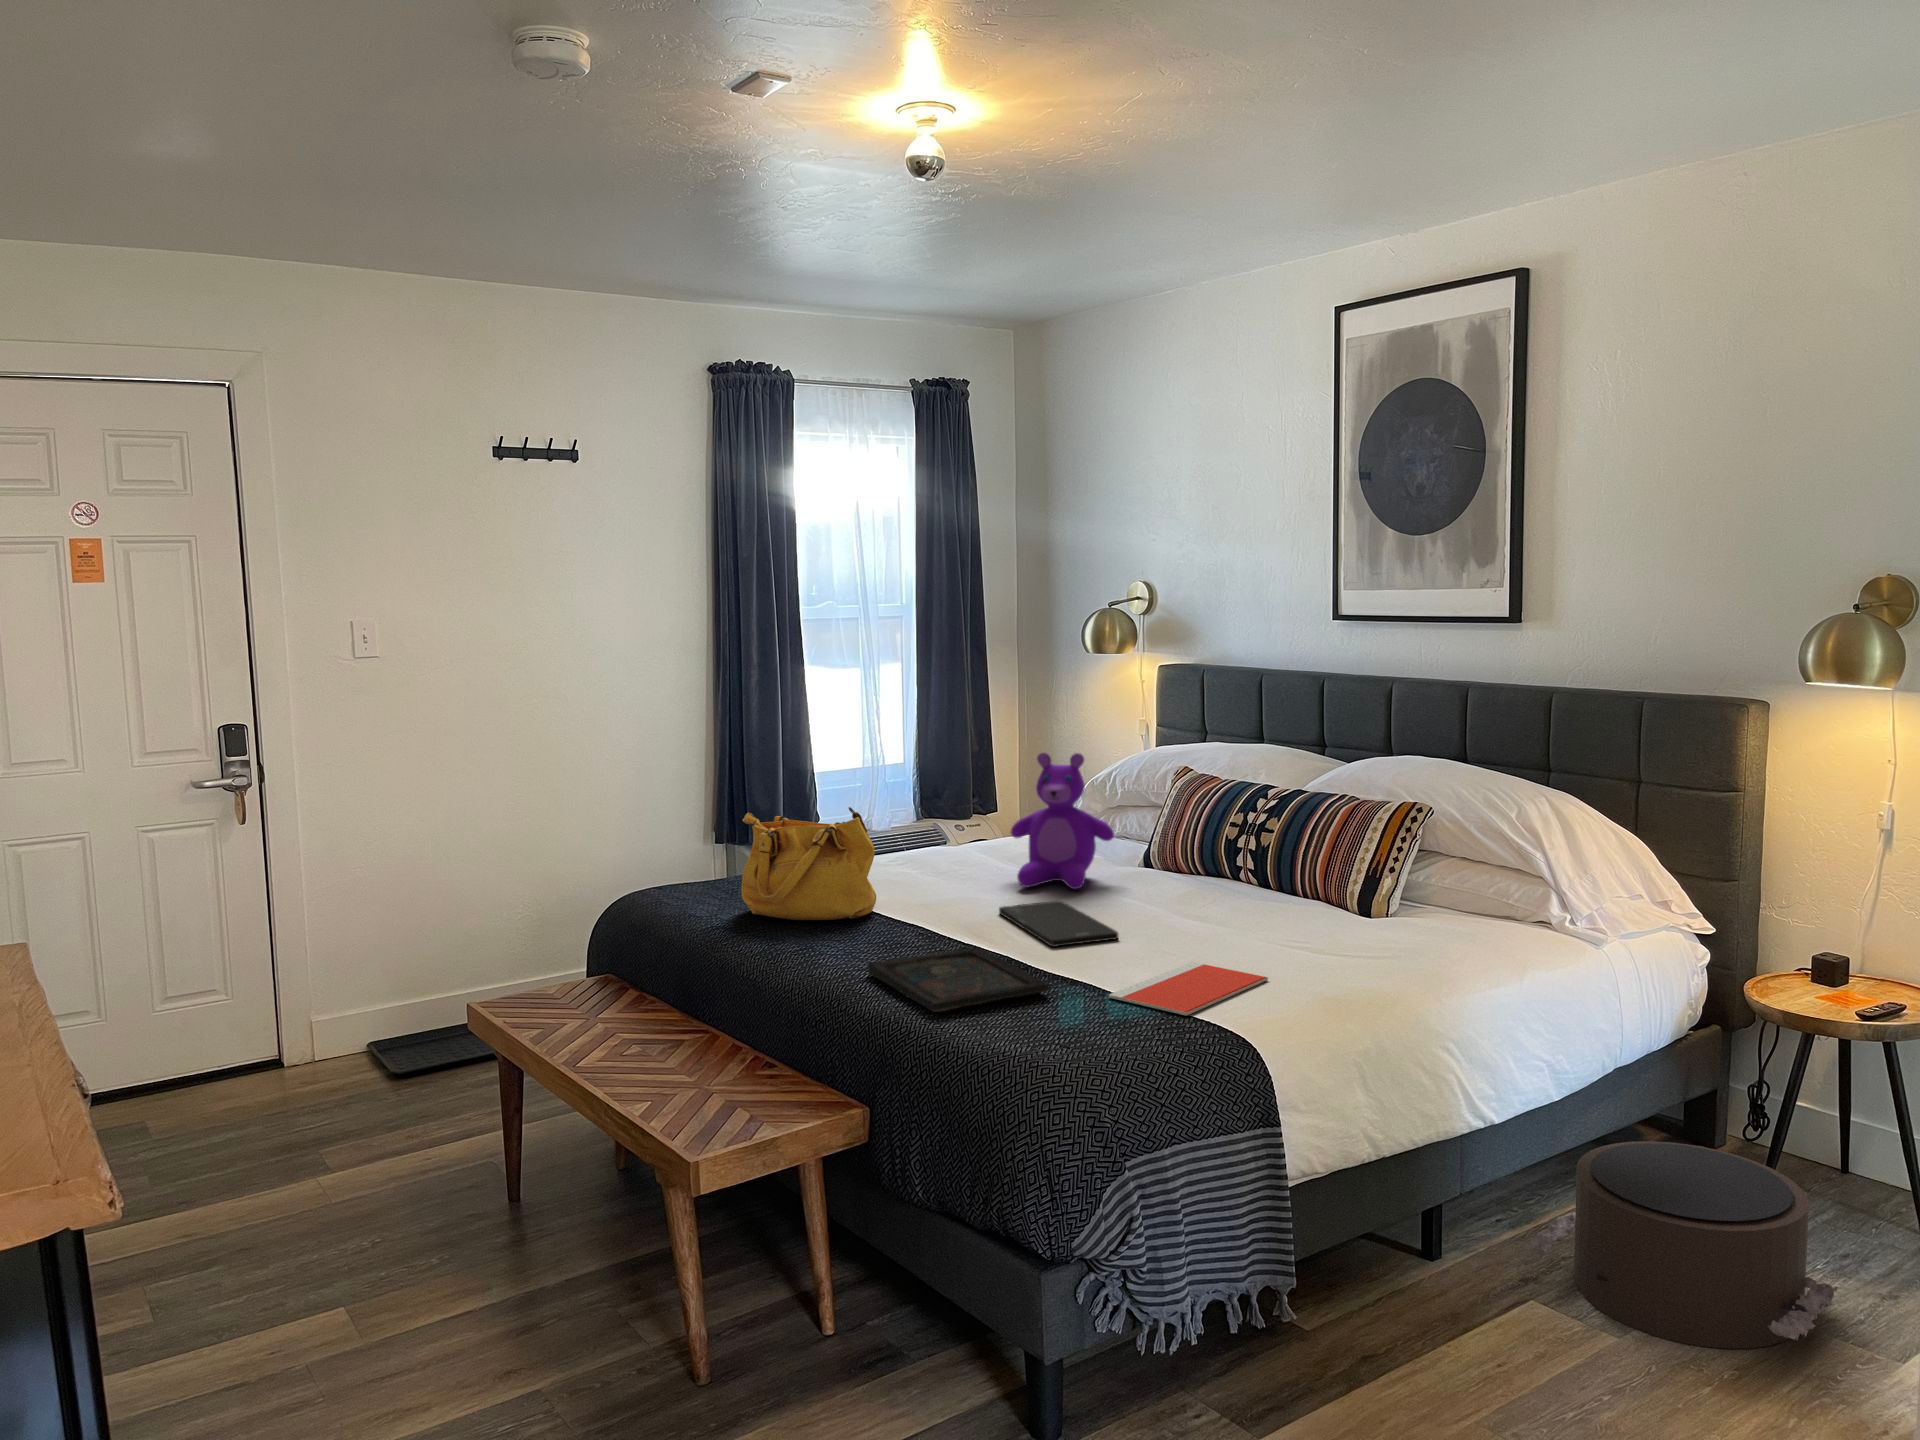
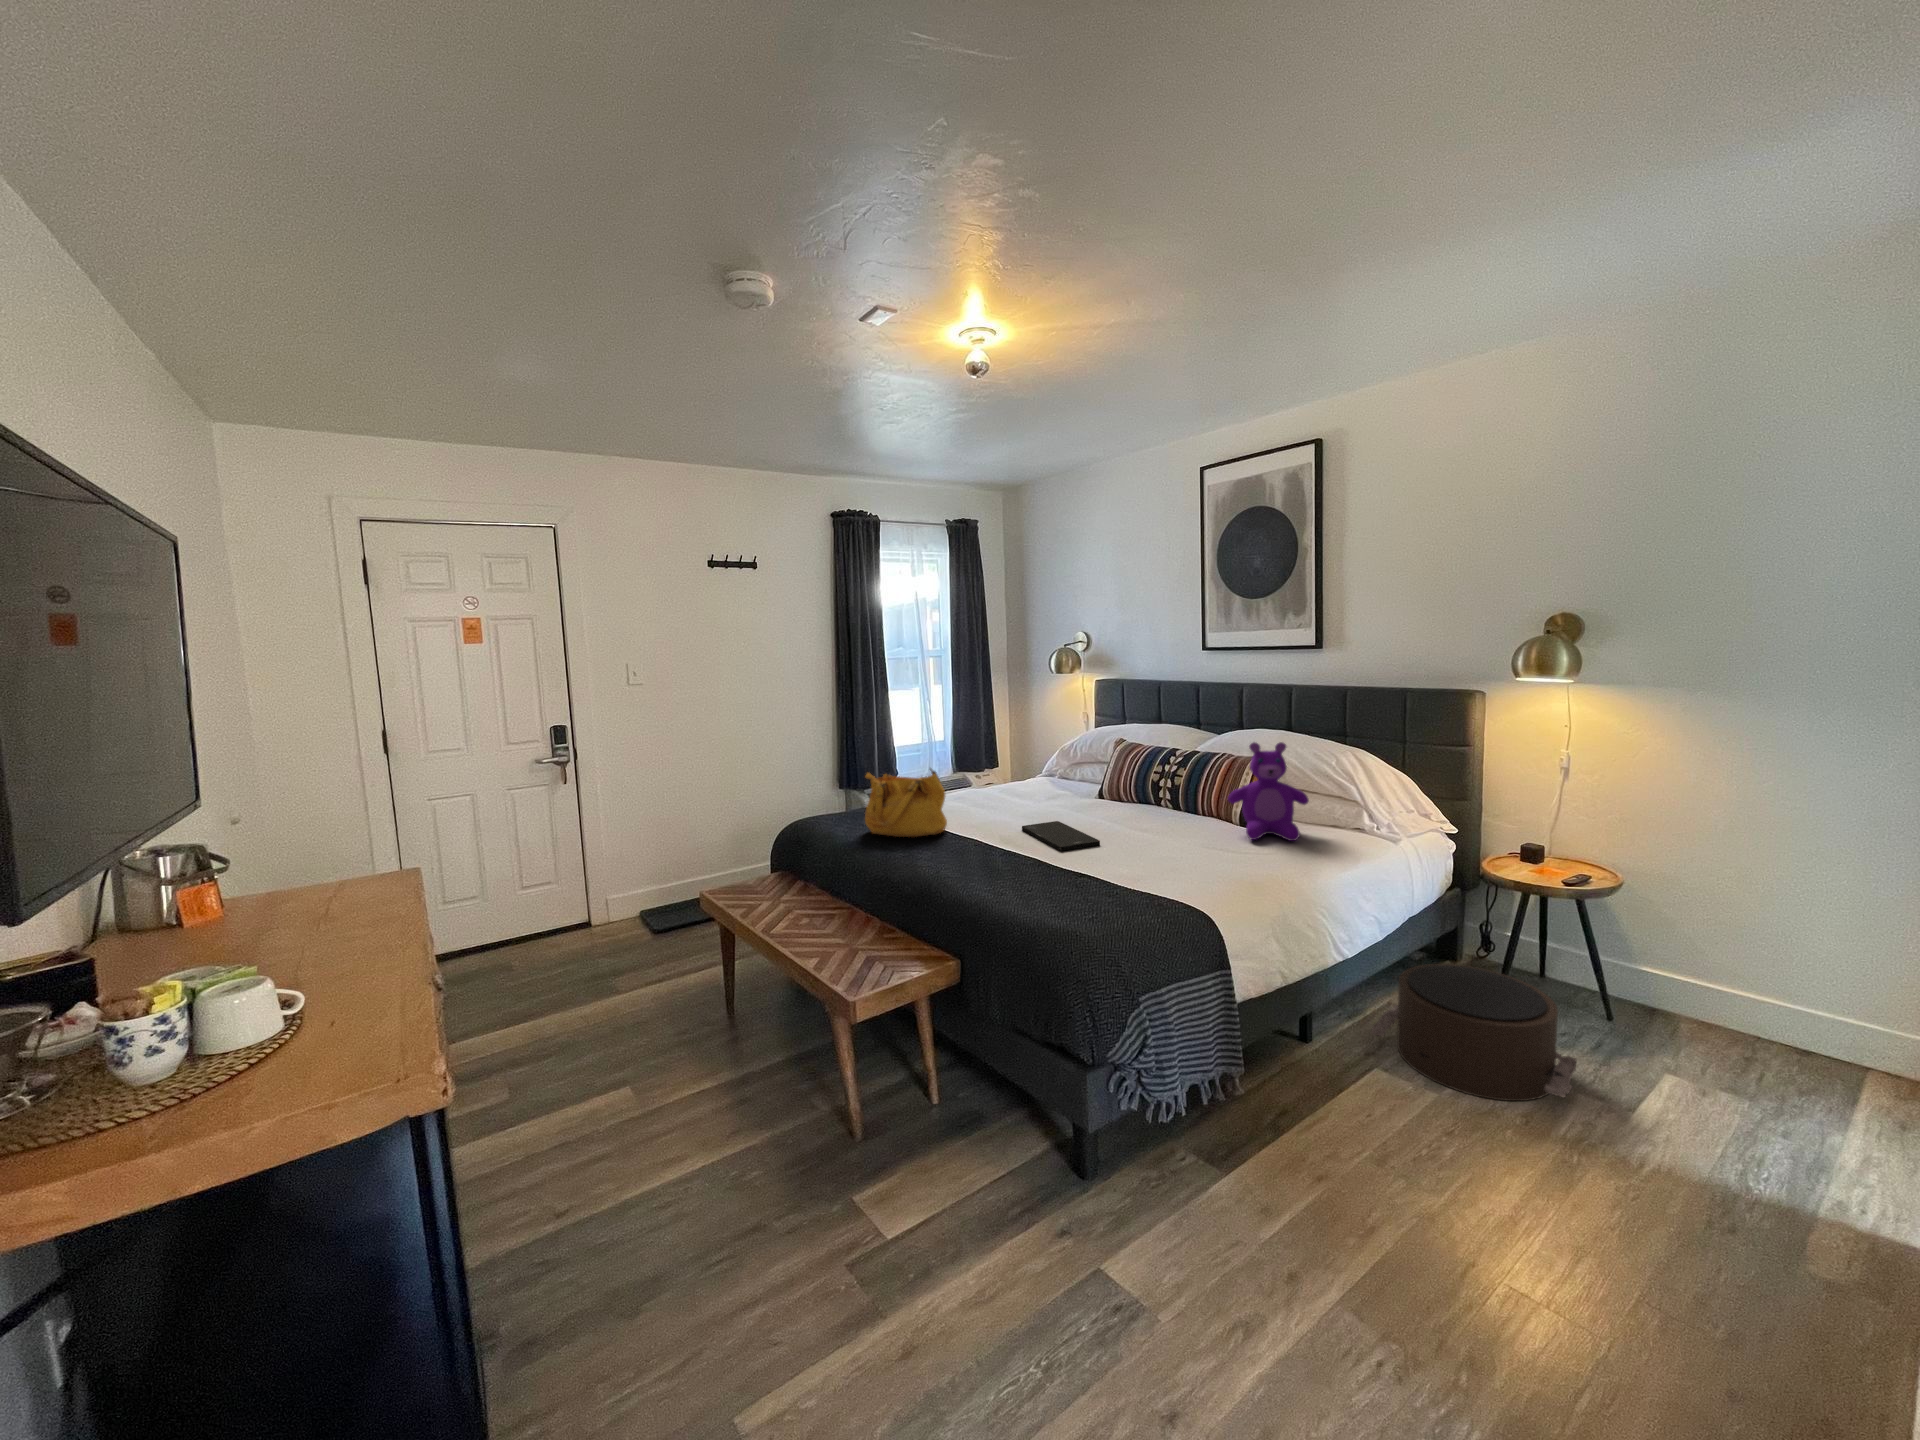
teddy bear: present [1010,753,1114,889] -> present [1228,742,1309,841]
tray: present [867,947,1050,1012] -> none [950,853,1069,897]
notebook: present [1109,962,1268,1016] -> none [1107,859,1203,896]

